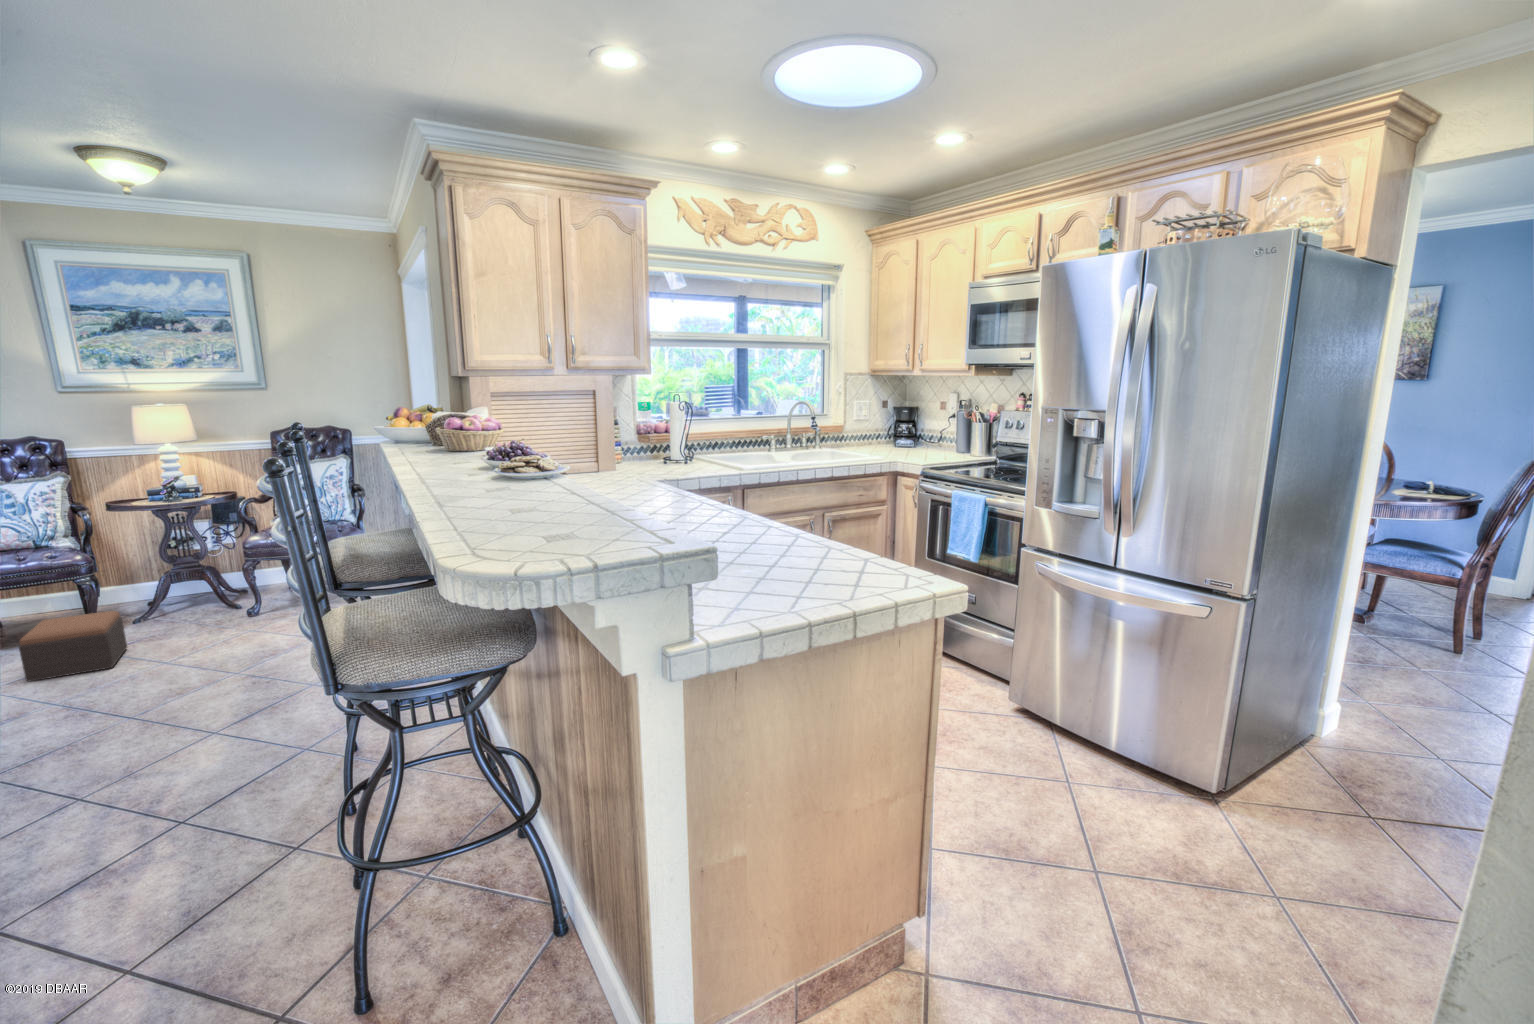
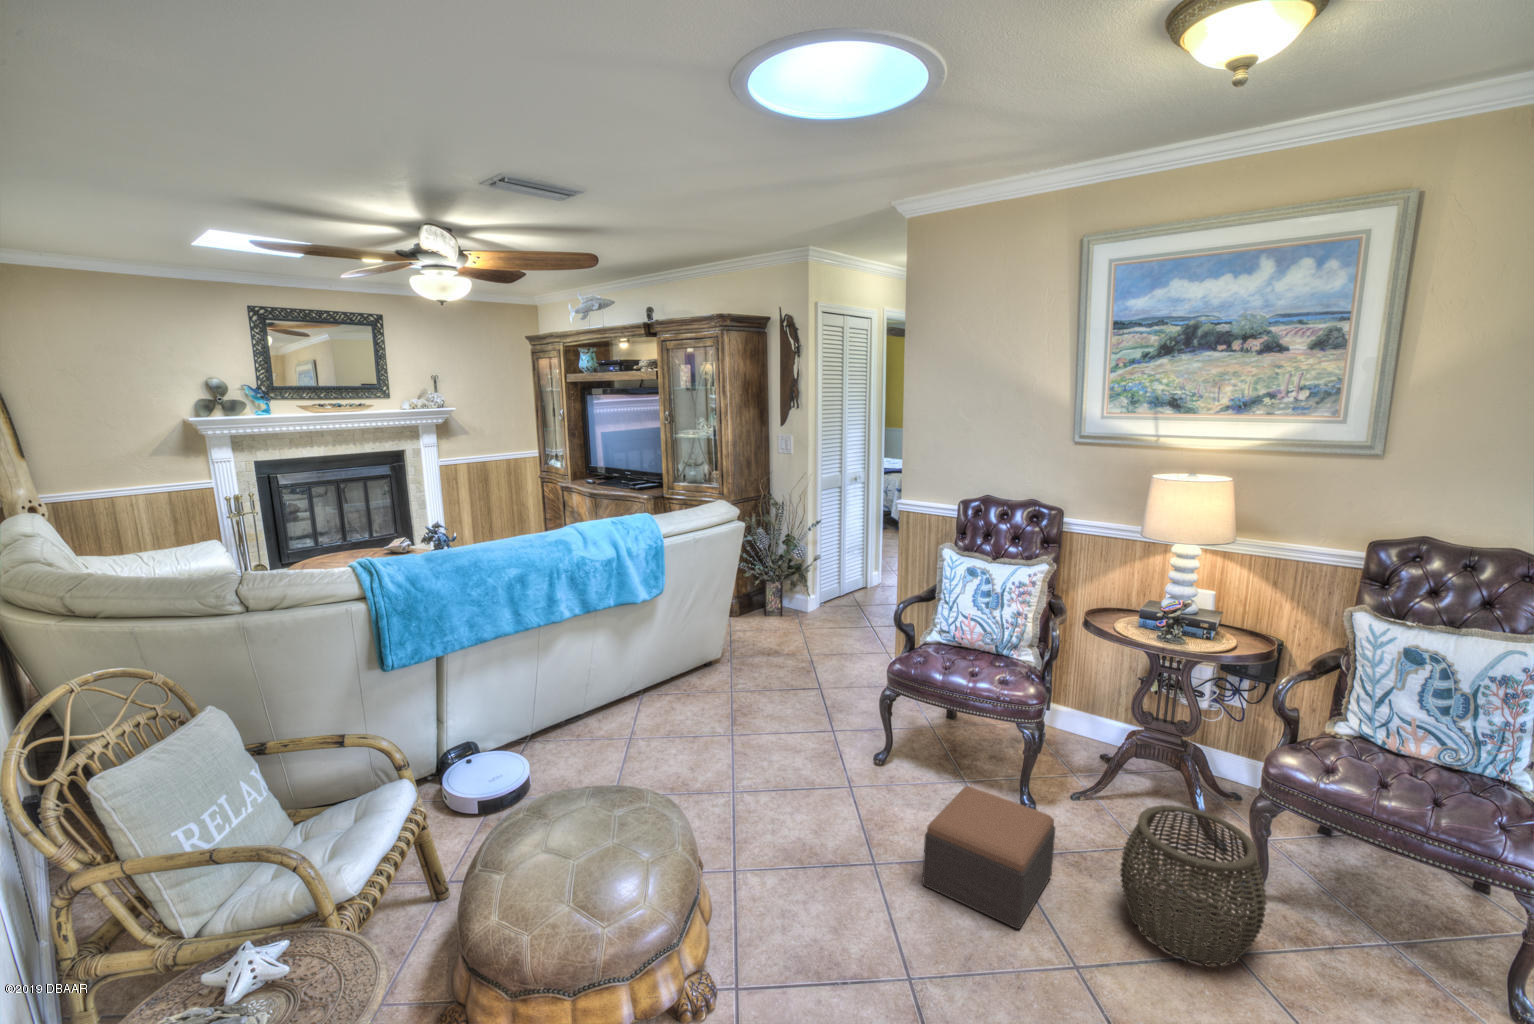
woven basket: none [170,575,253,643] -> present [1120,805,1267,965]

